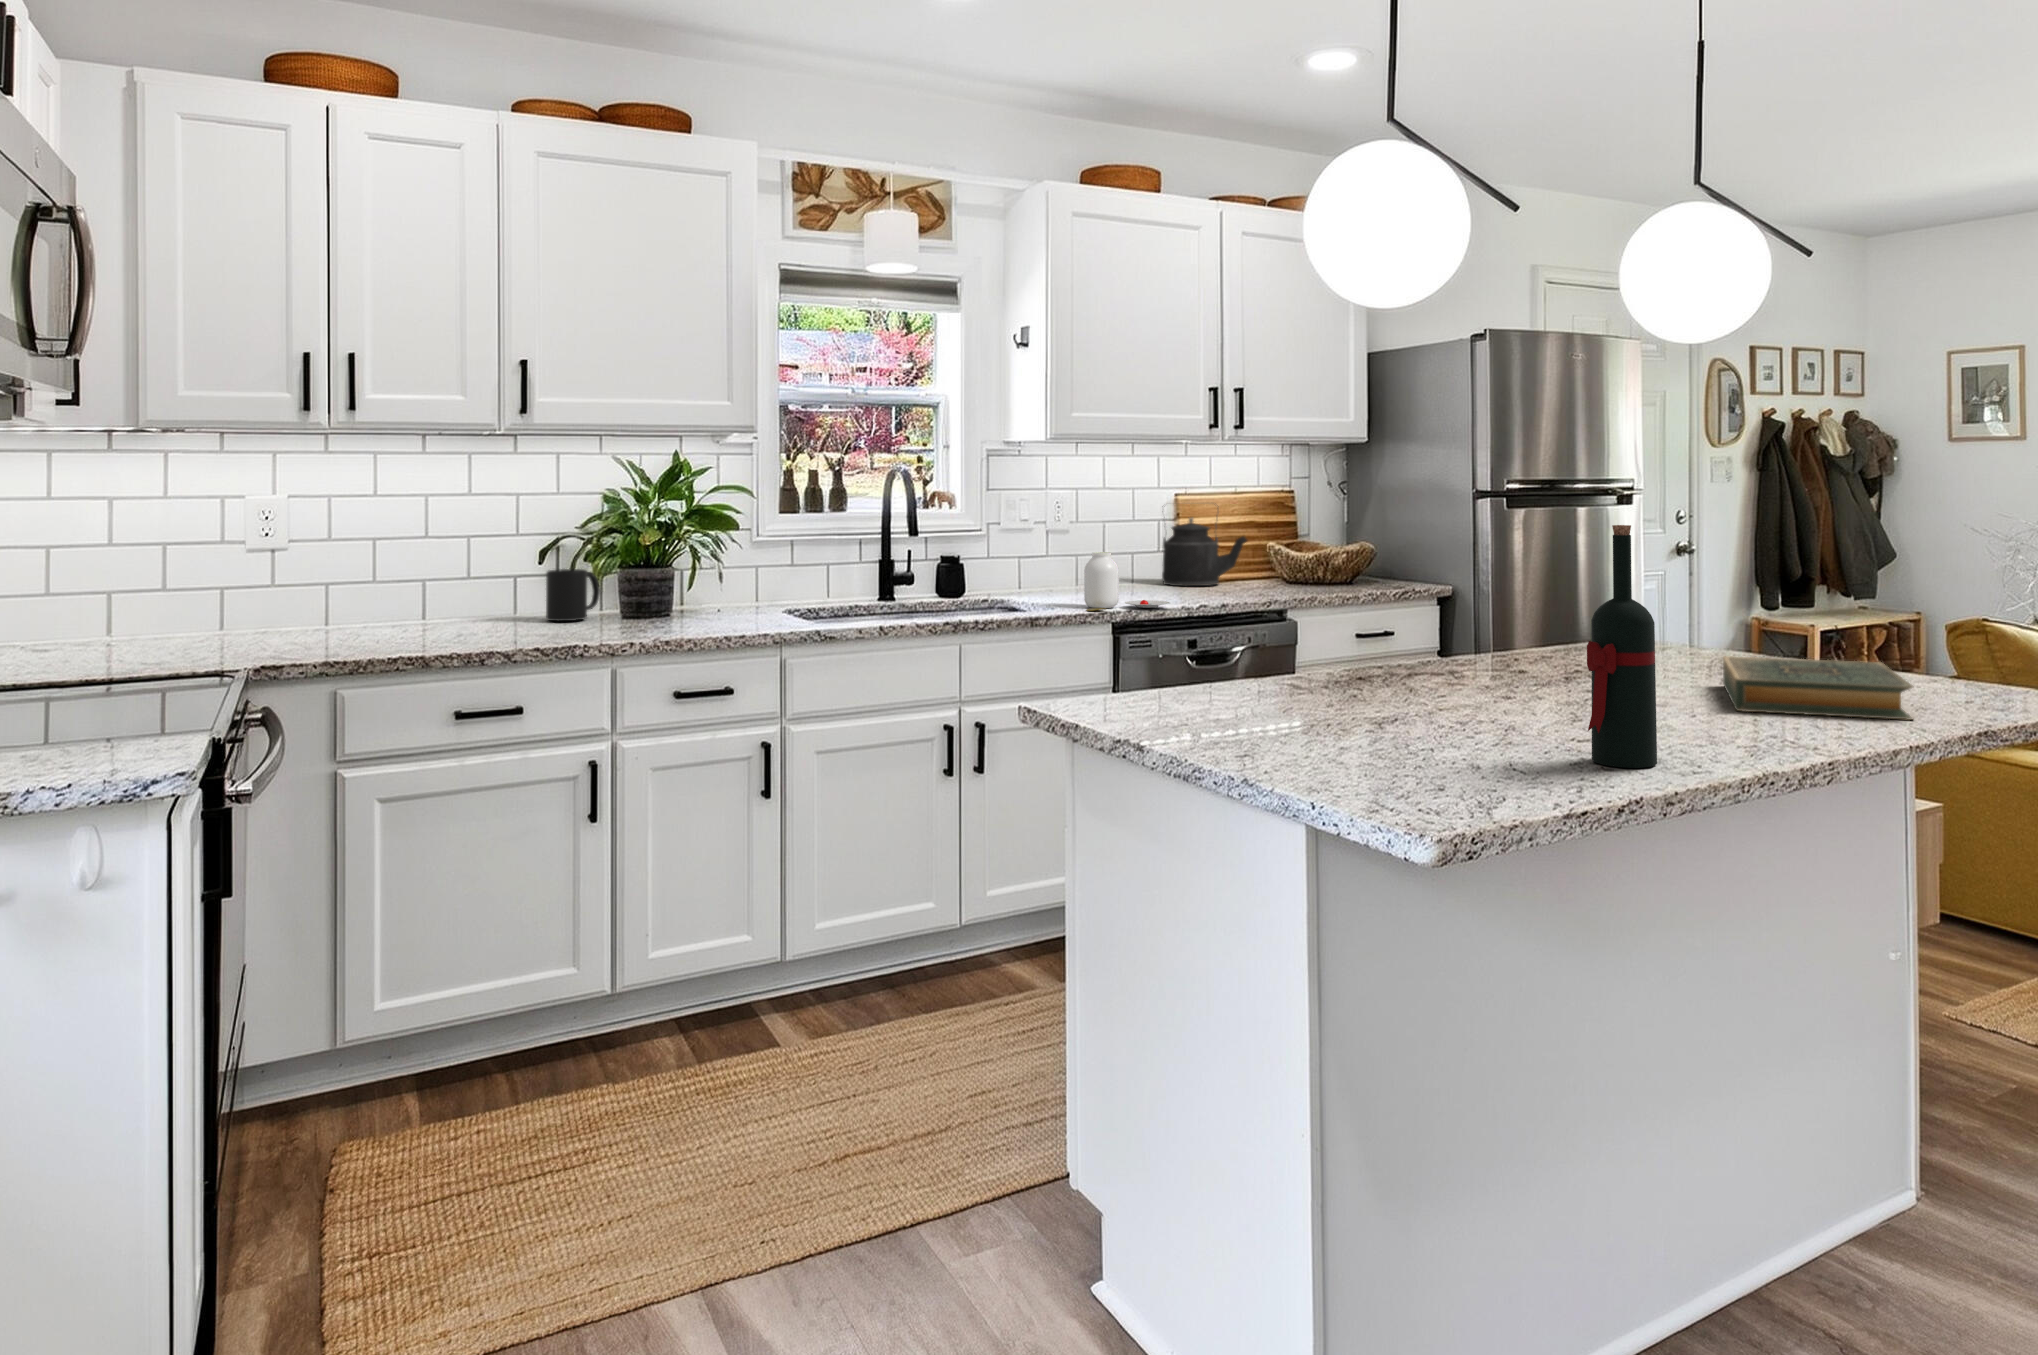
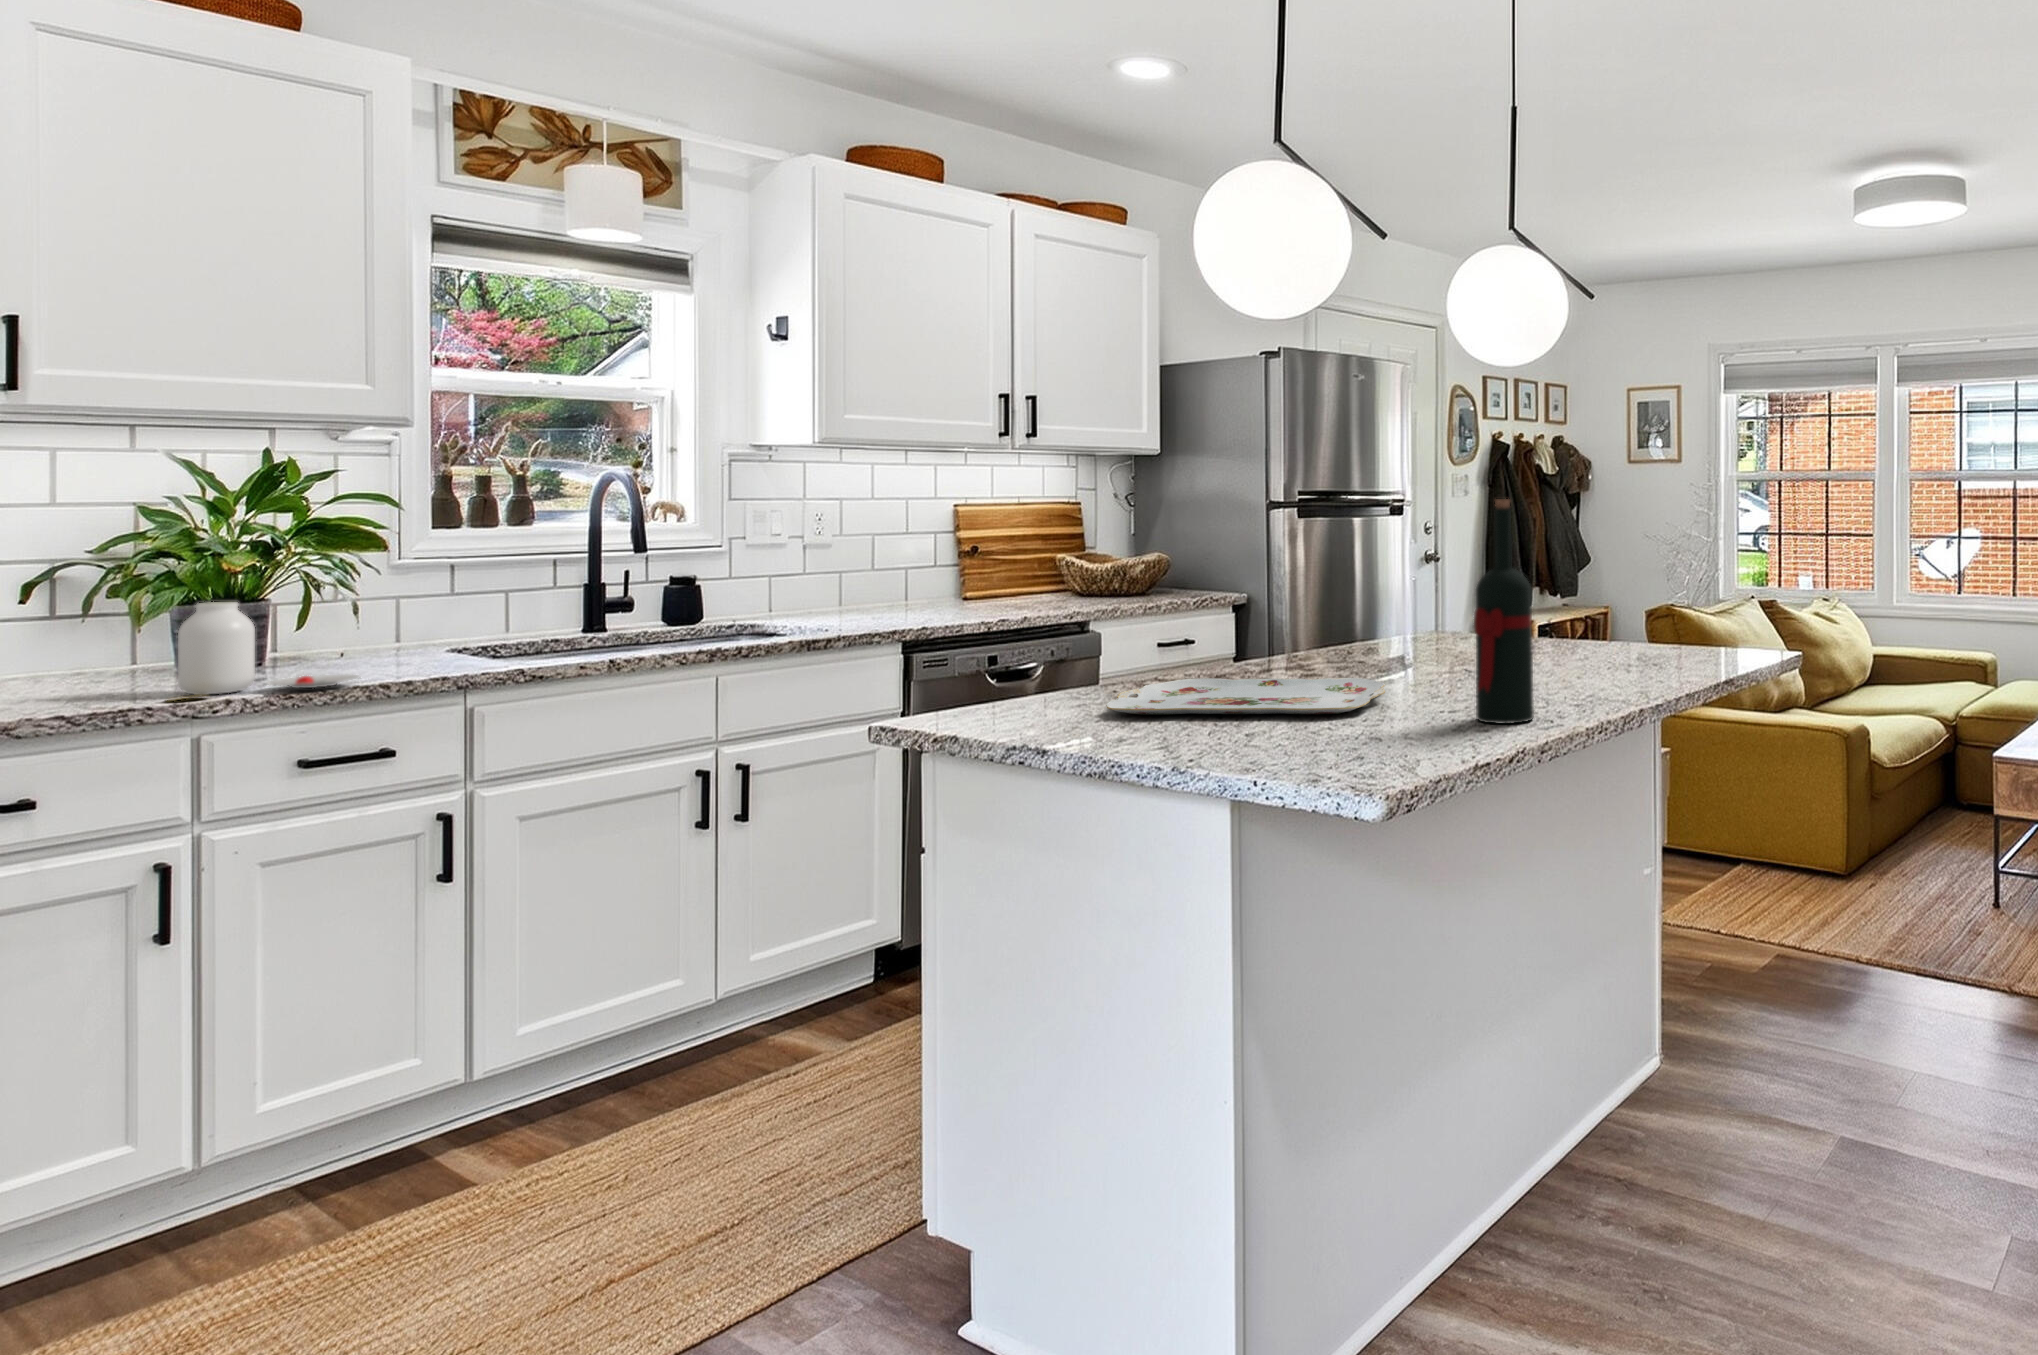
kettle: present [1162,518,1247,586] -> none [936,515,1033,604]
jar: present [1084,552,1169,611] -> present [167,602,360,701]
mug: present [546,569,600,621] -> none [56,607,151,678]
hardback book: present [1723,656,1913,720] -> none [1539,627,1703,674]
serving tray: none [1233,686,1517,738] -> present [1106,678,1385,715]

